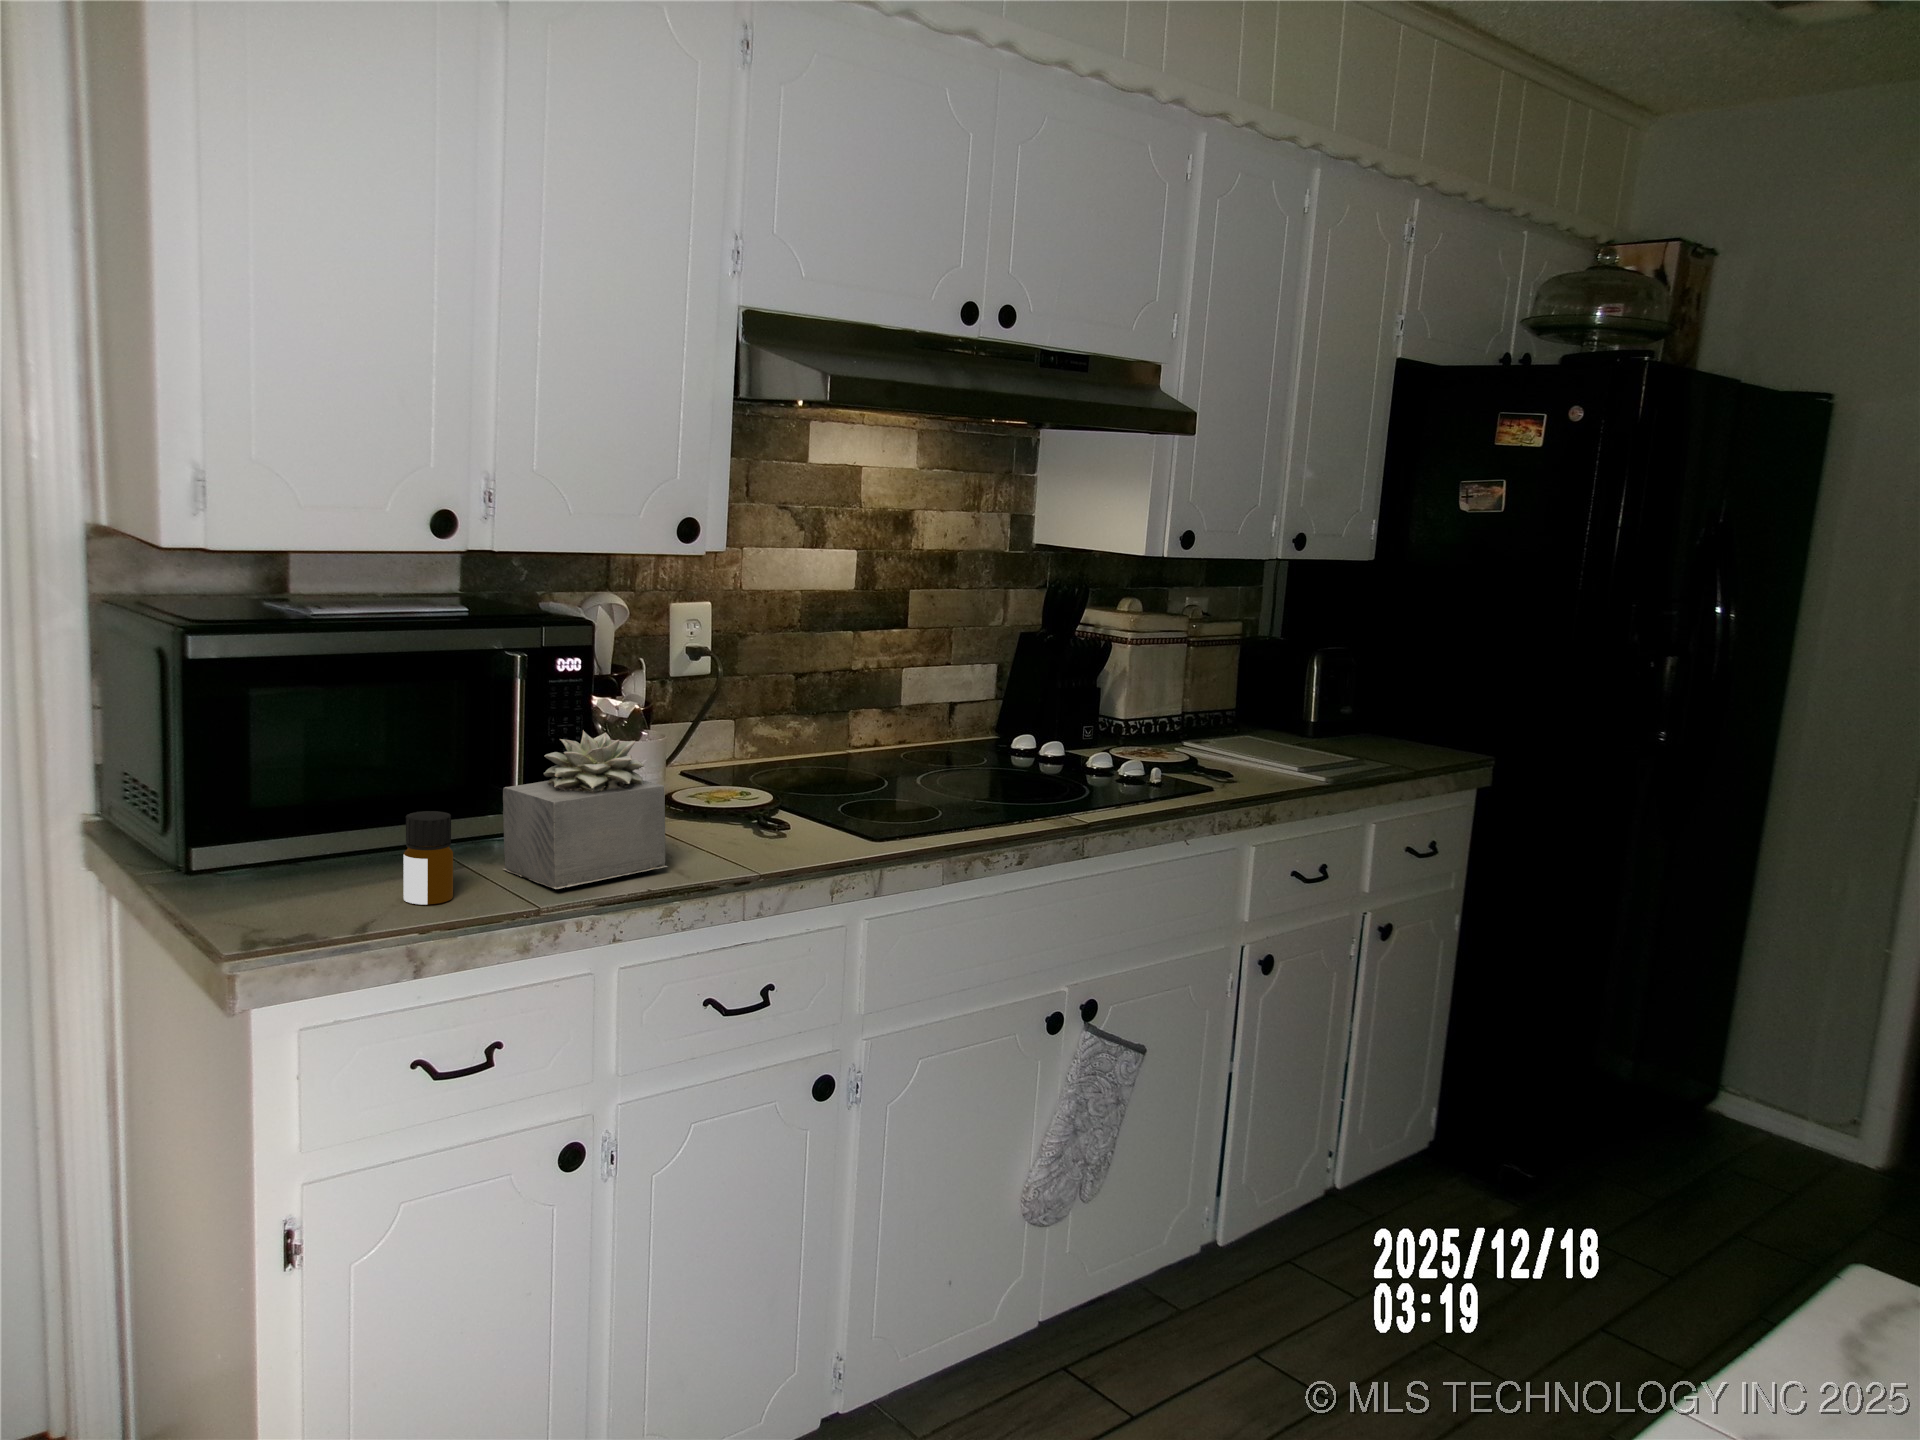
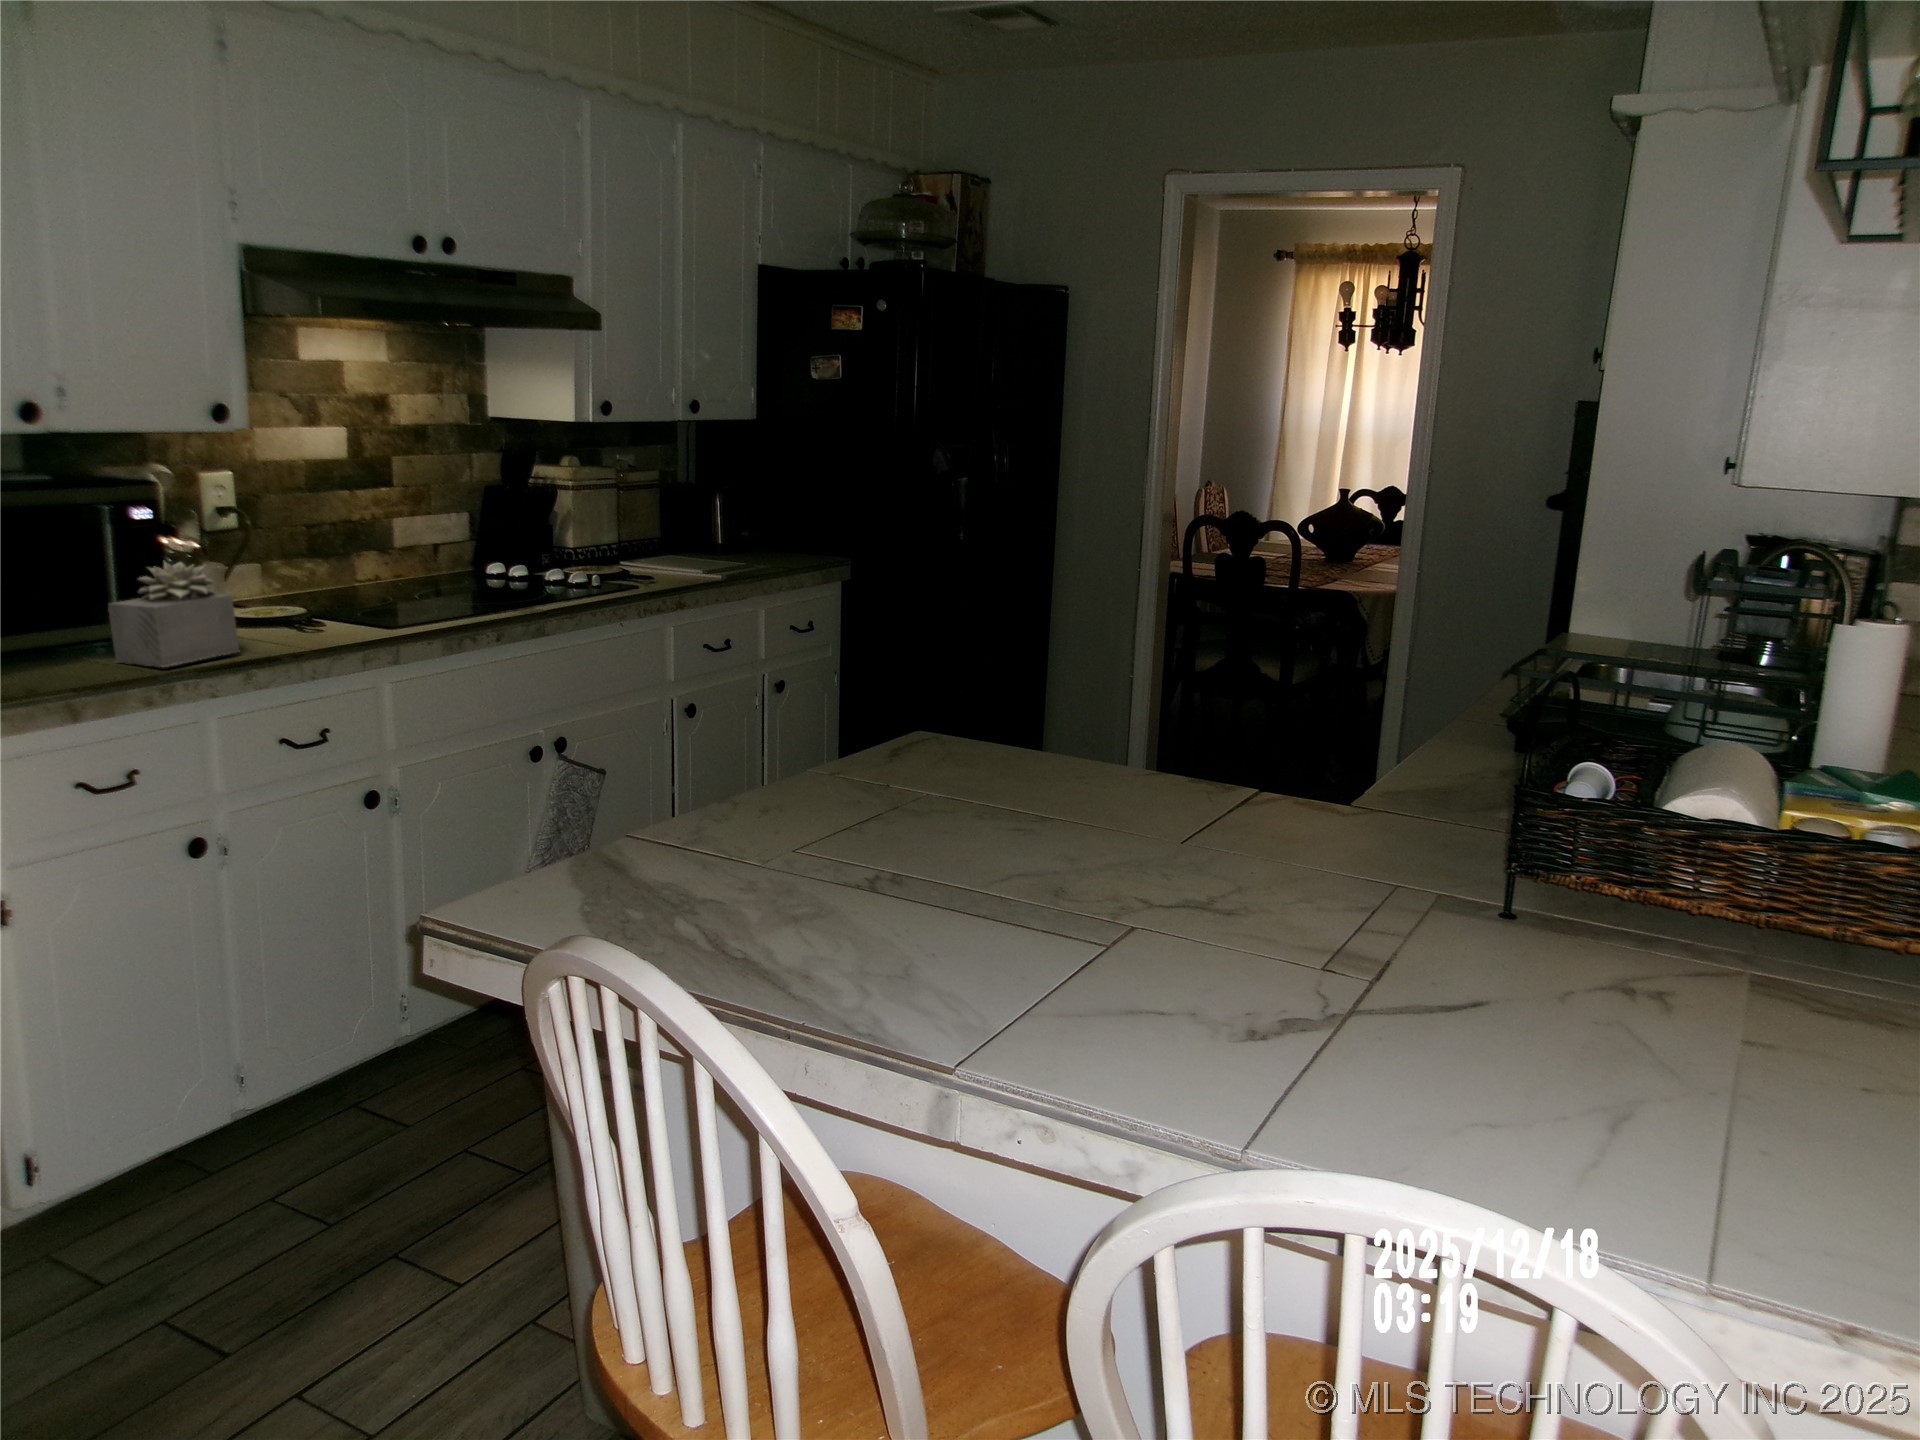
bottle: present [404,811,453,904] -> none [45,619,87,682]

